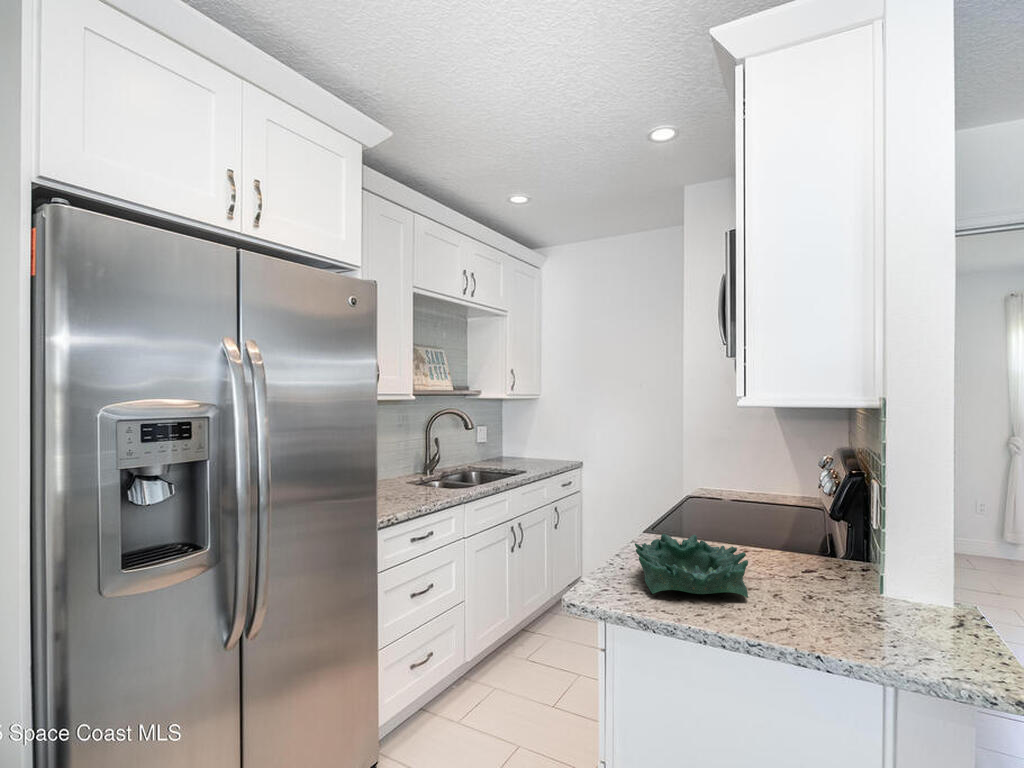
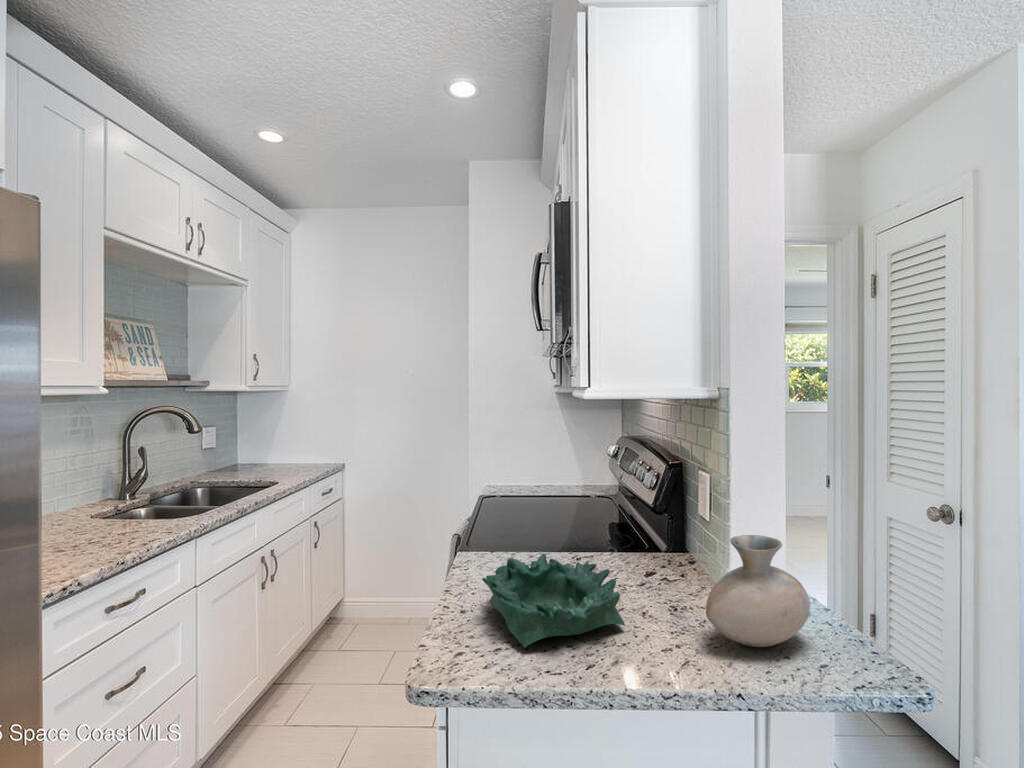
vase: none [812,533,934,636] -> present [706,535,810,647]

